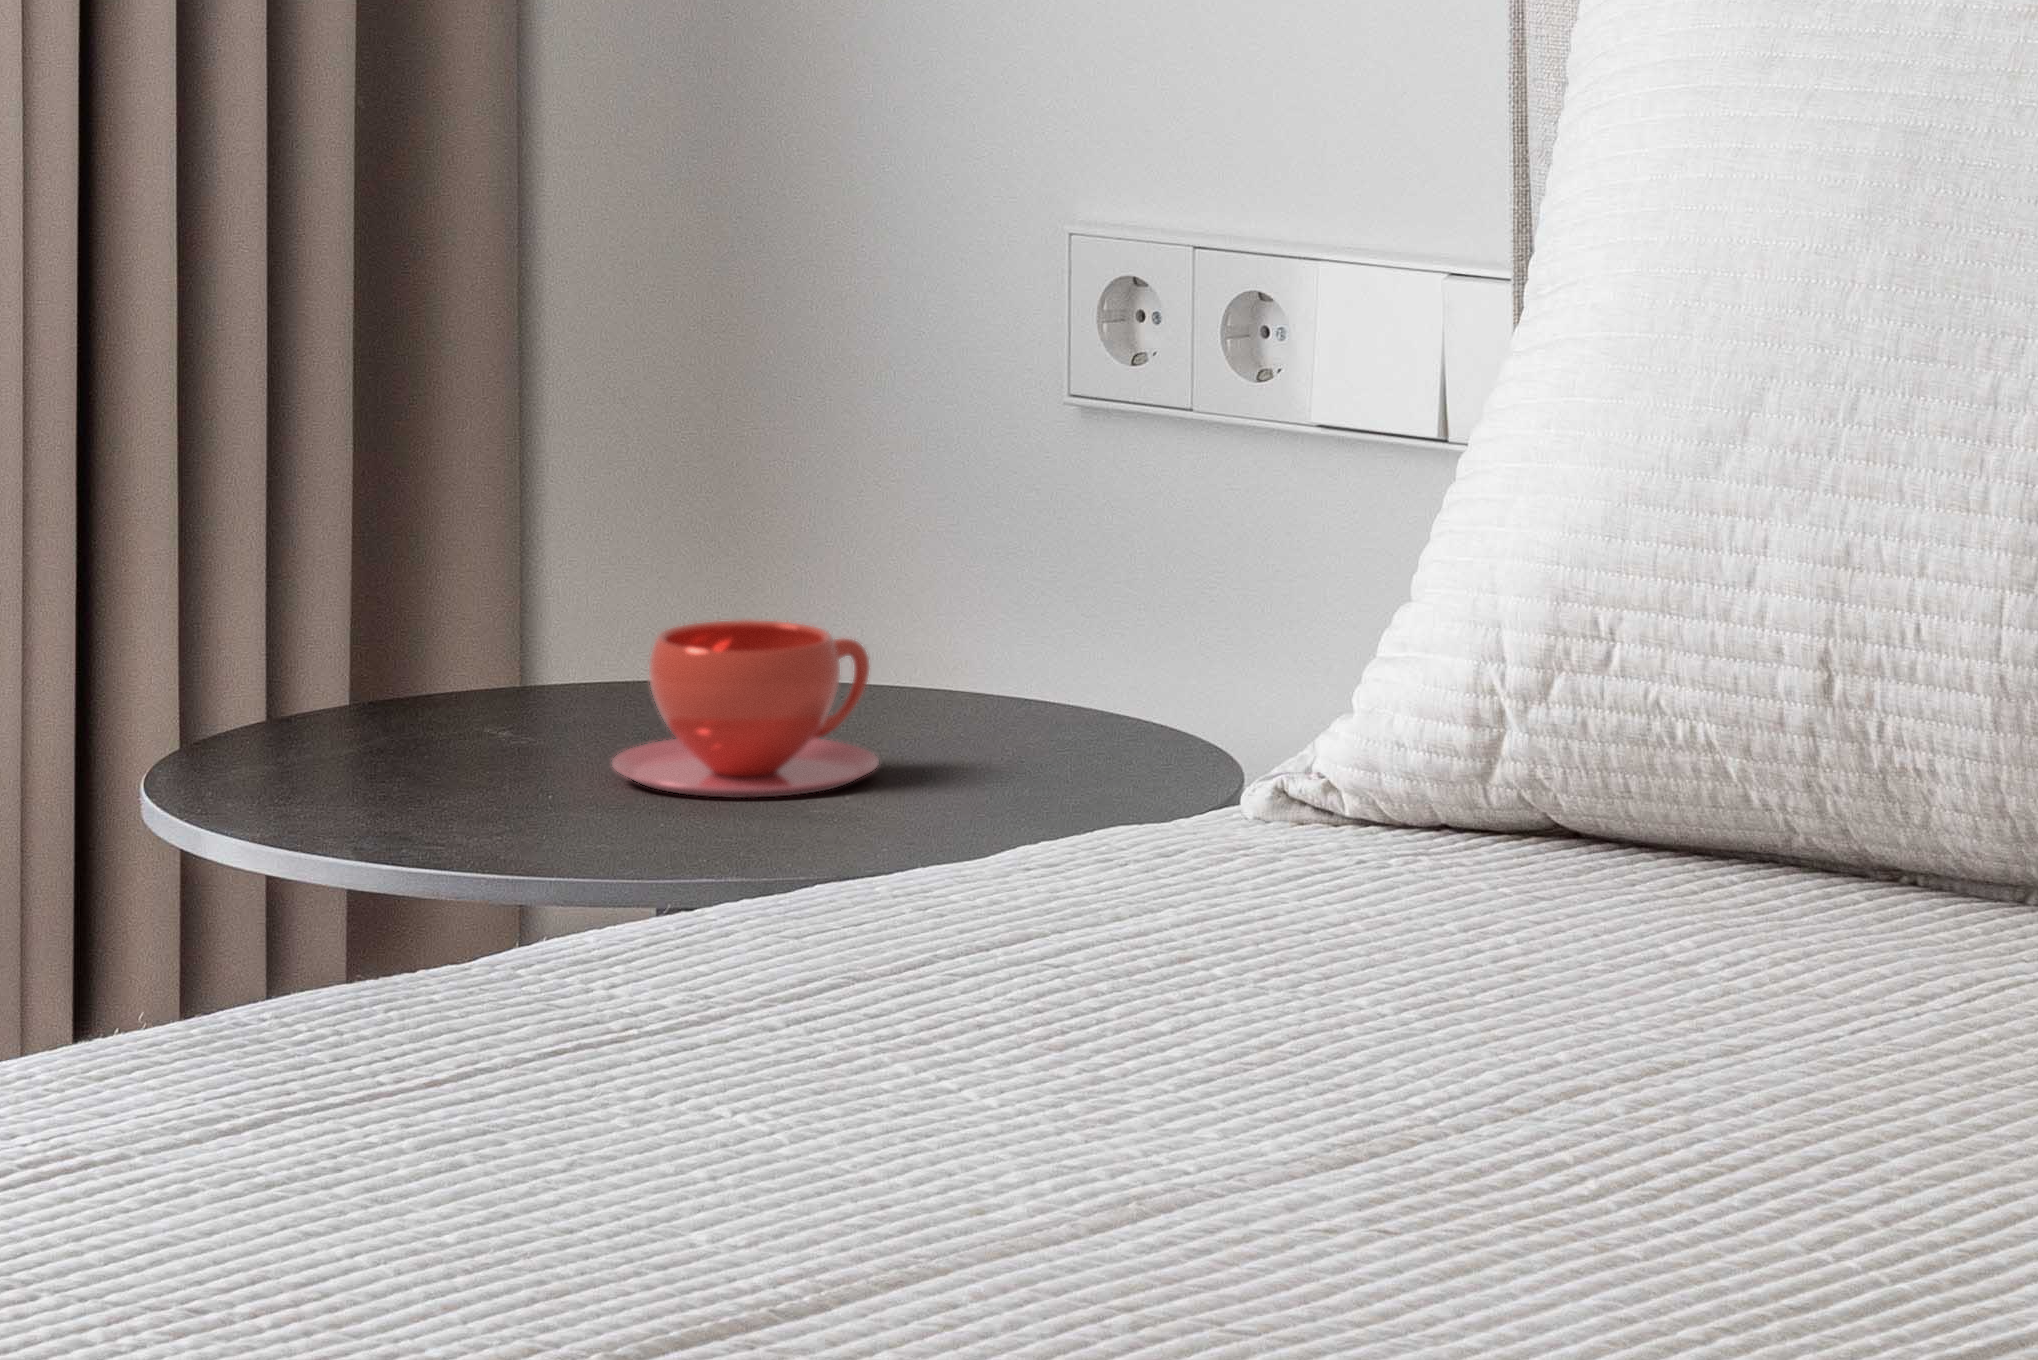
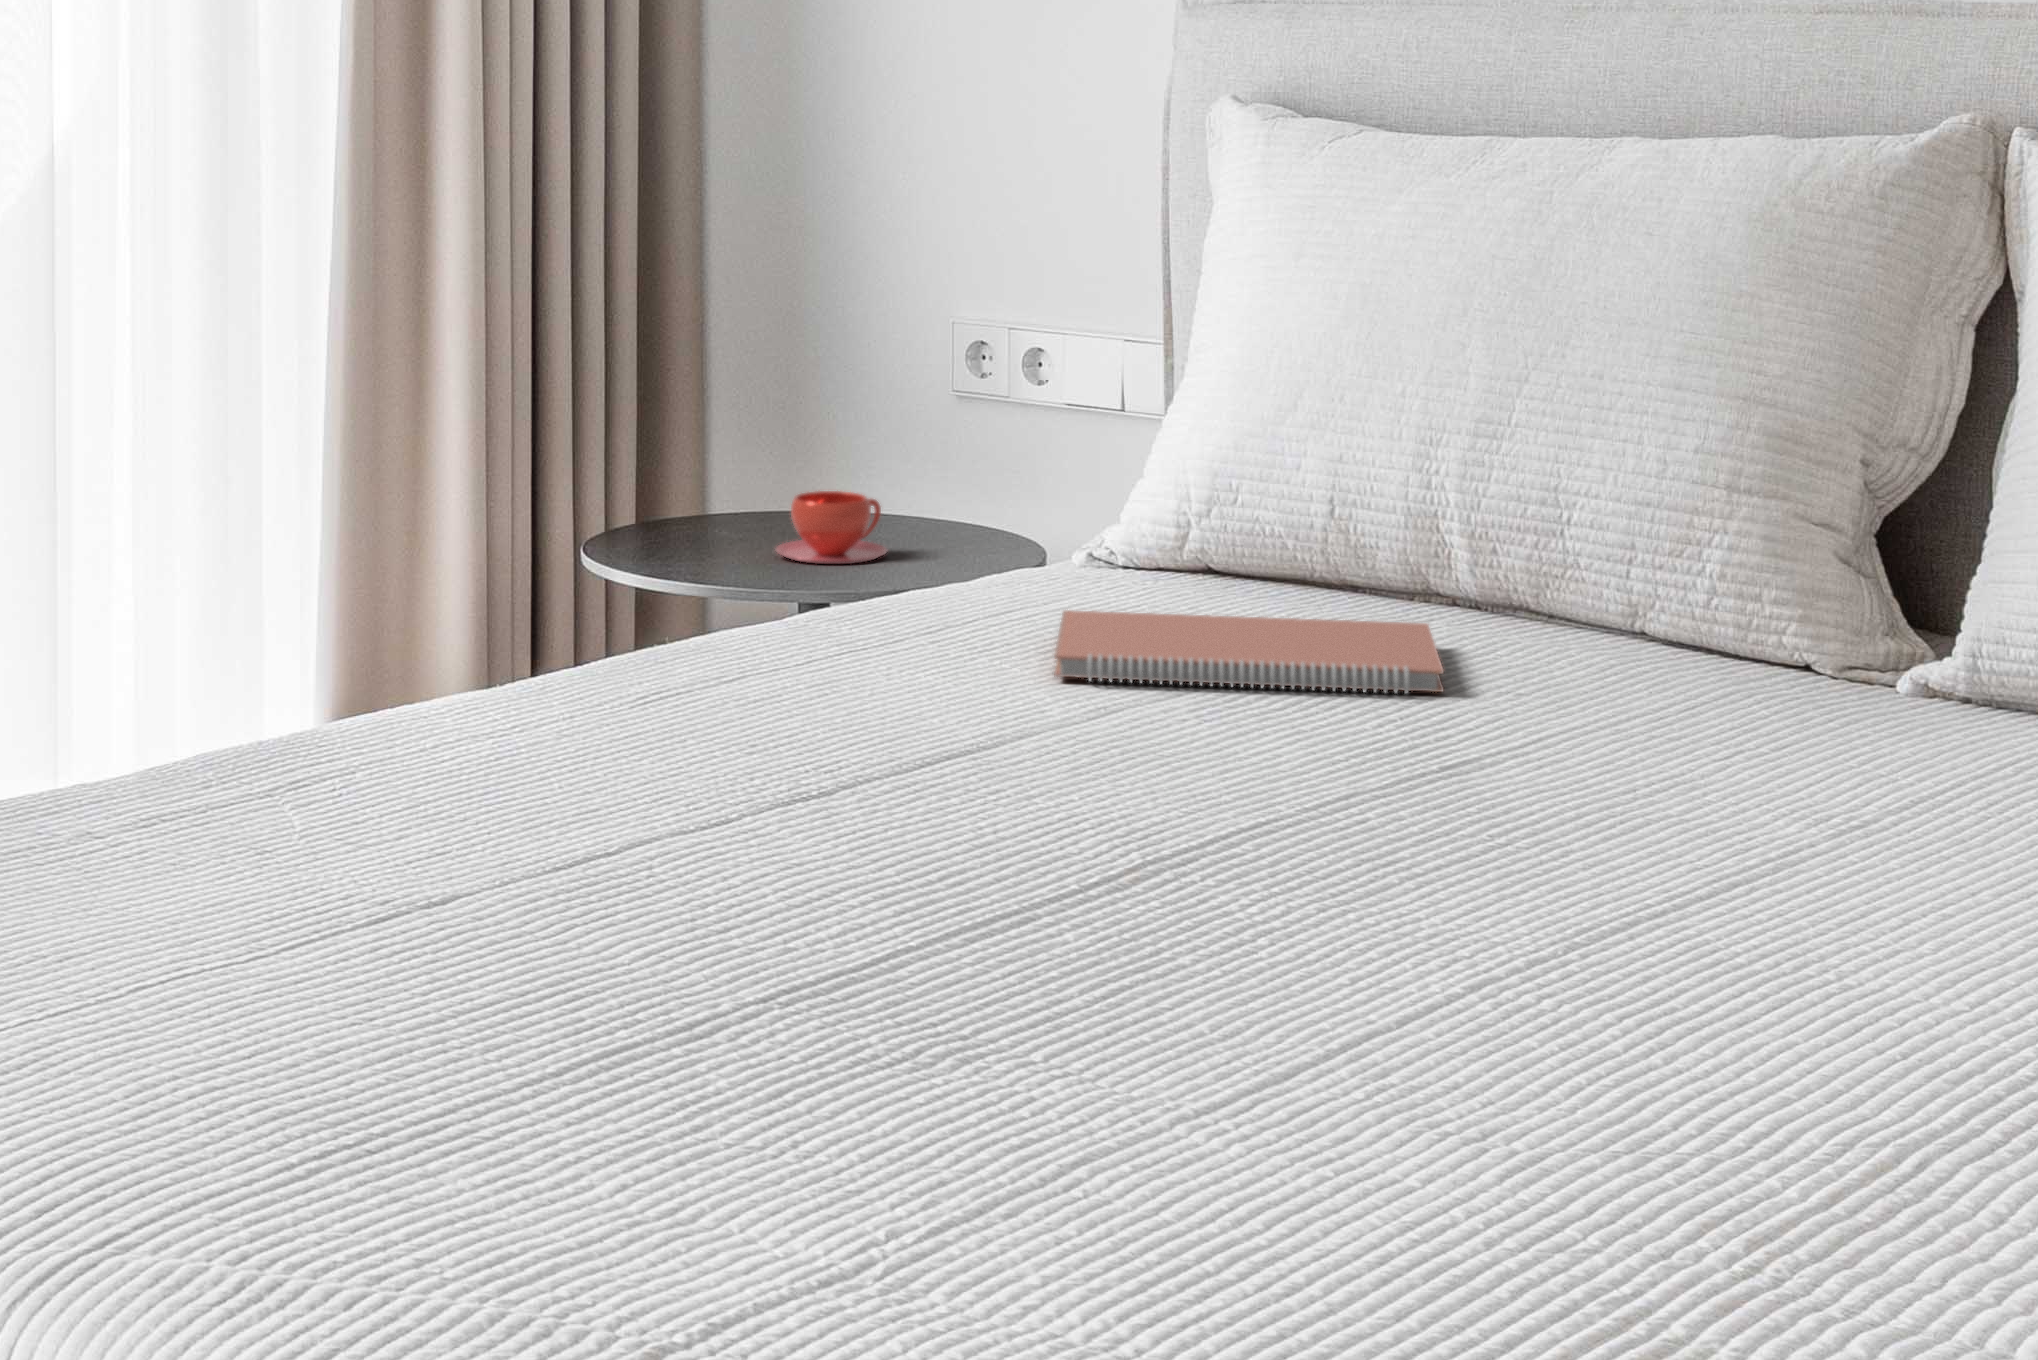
notebook: none [1036,927,2004,1151] -> present [1054,610,1444,694]

